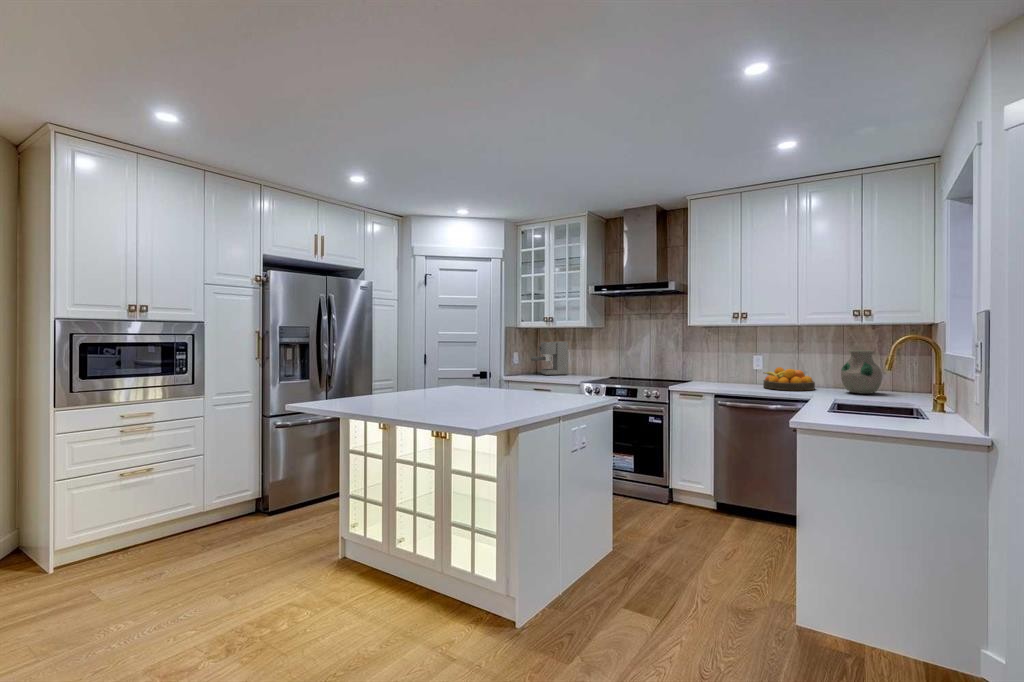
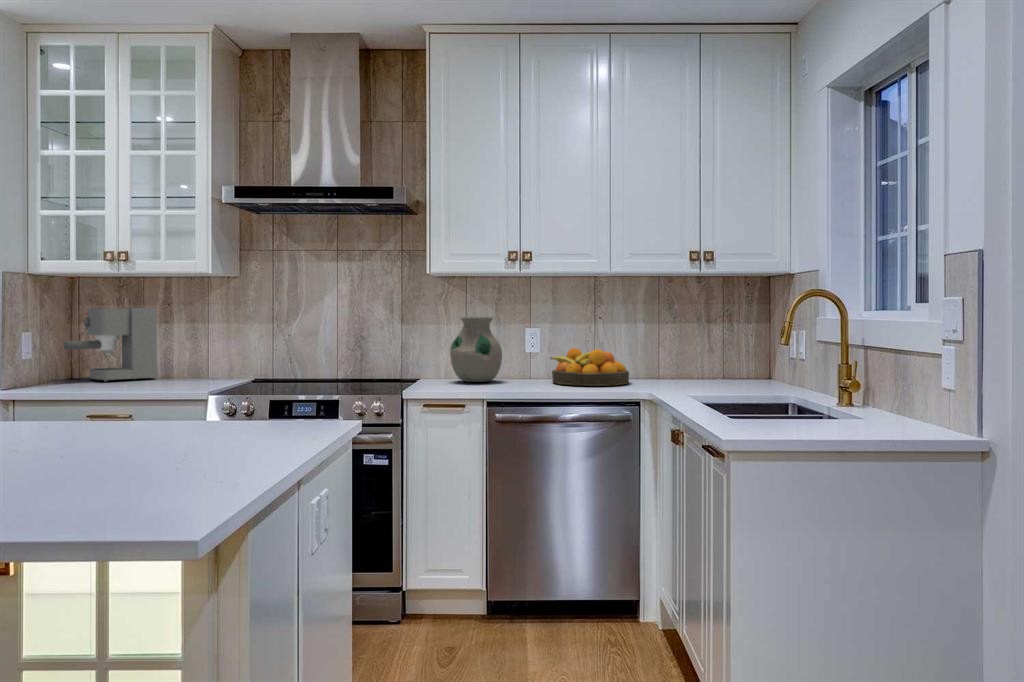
vase: present [841,350,882,394] -> present [450,317,502,382]

